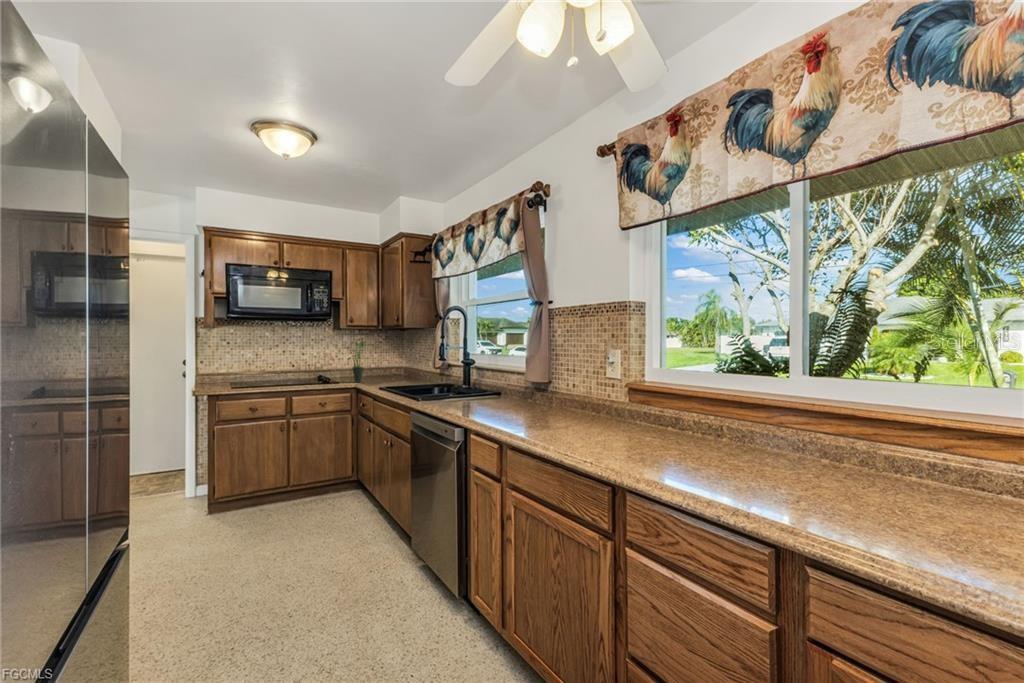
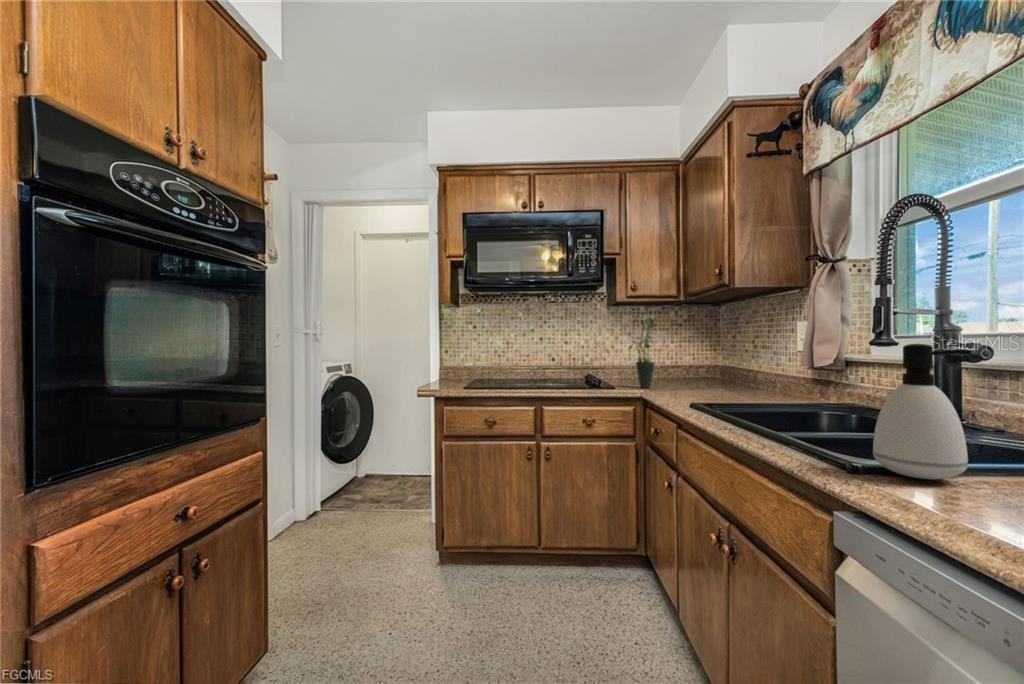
soap dispenser: none [428,364,450,403] -> present [873,344,971,479]

